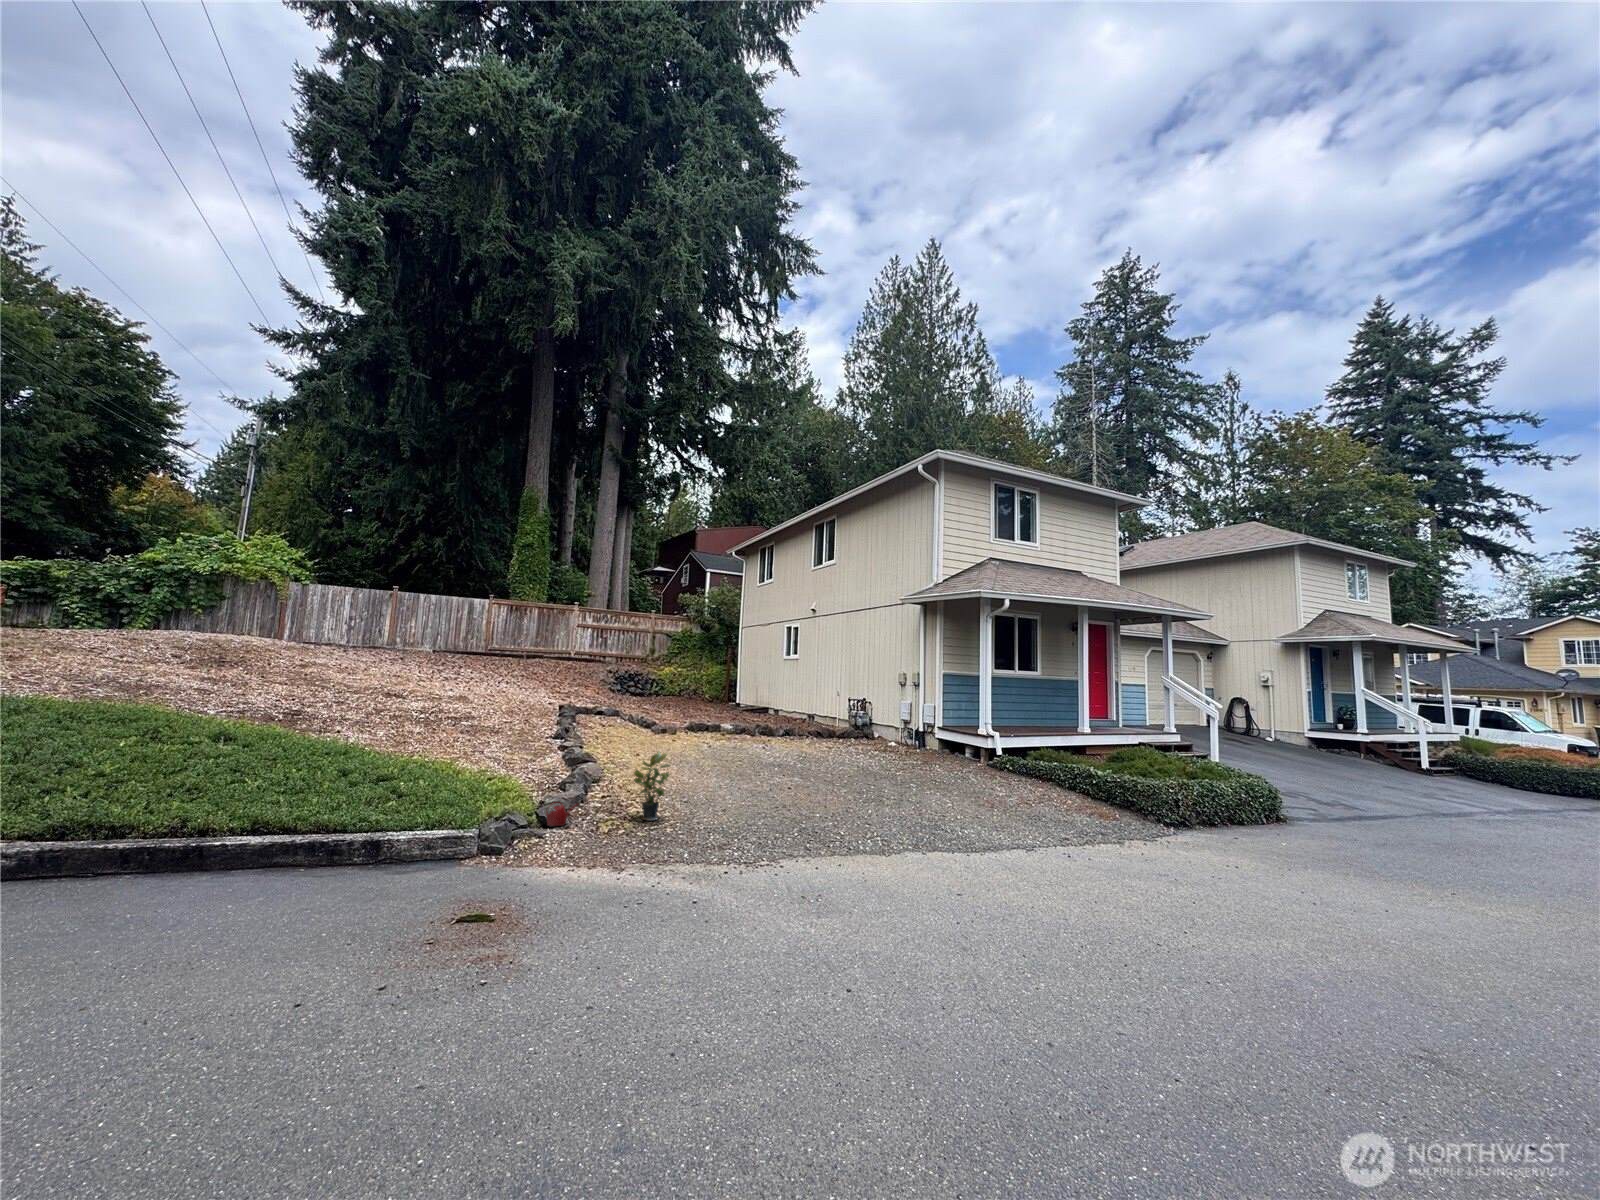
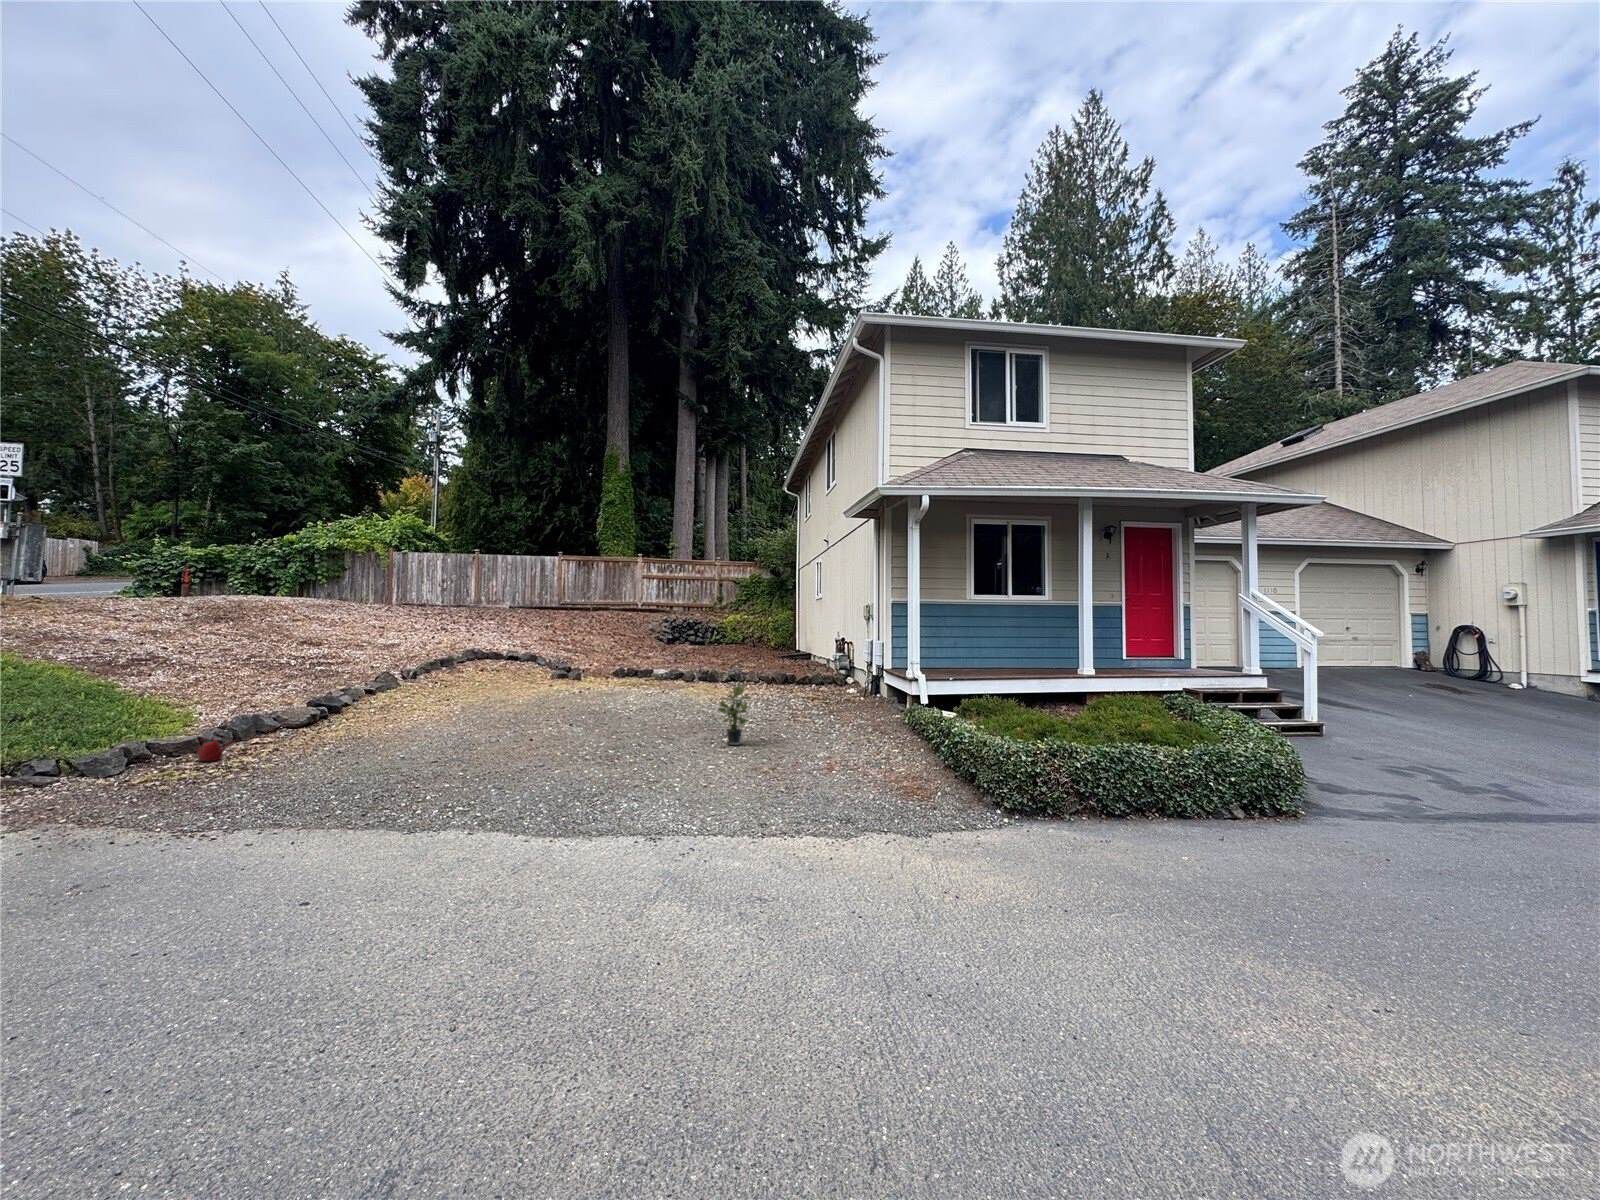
potted plant: present [634,752,670,821] -> present [718,685,750,745]

